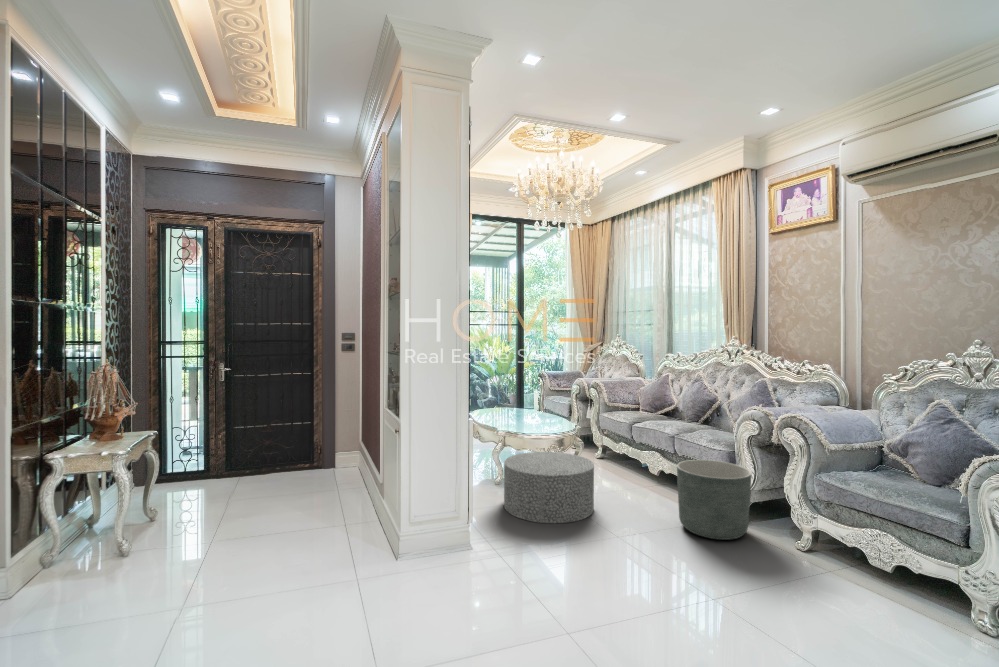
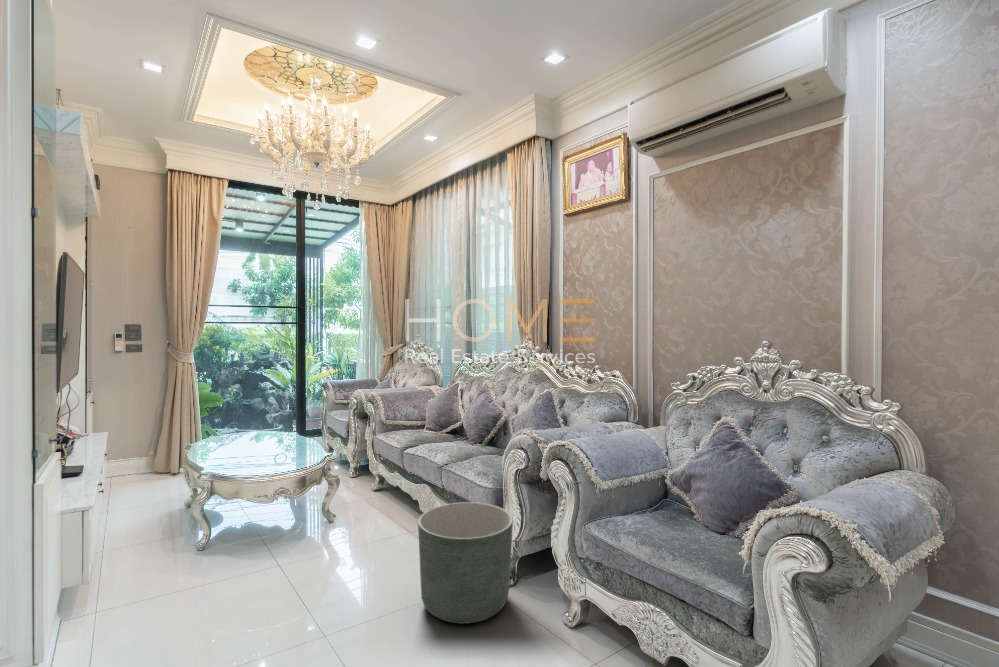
ottoman: present [504,452,594,523] -> none [169,500,318,626]

